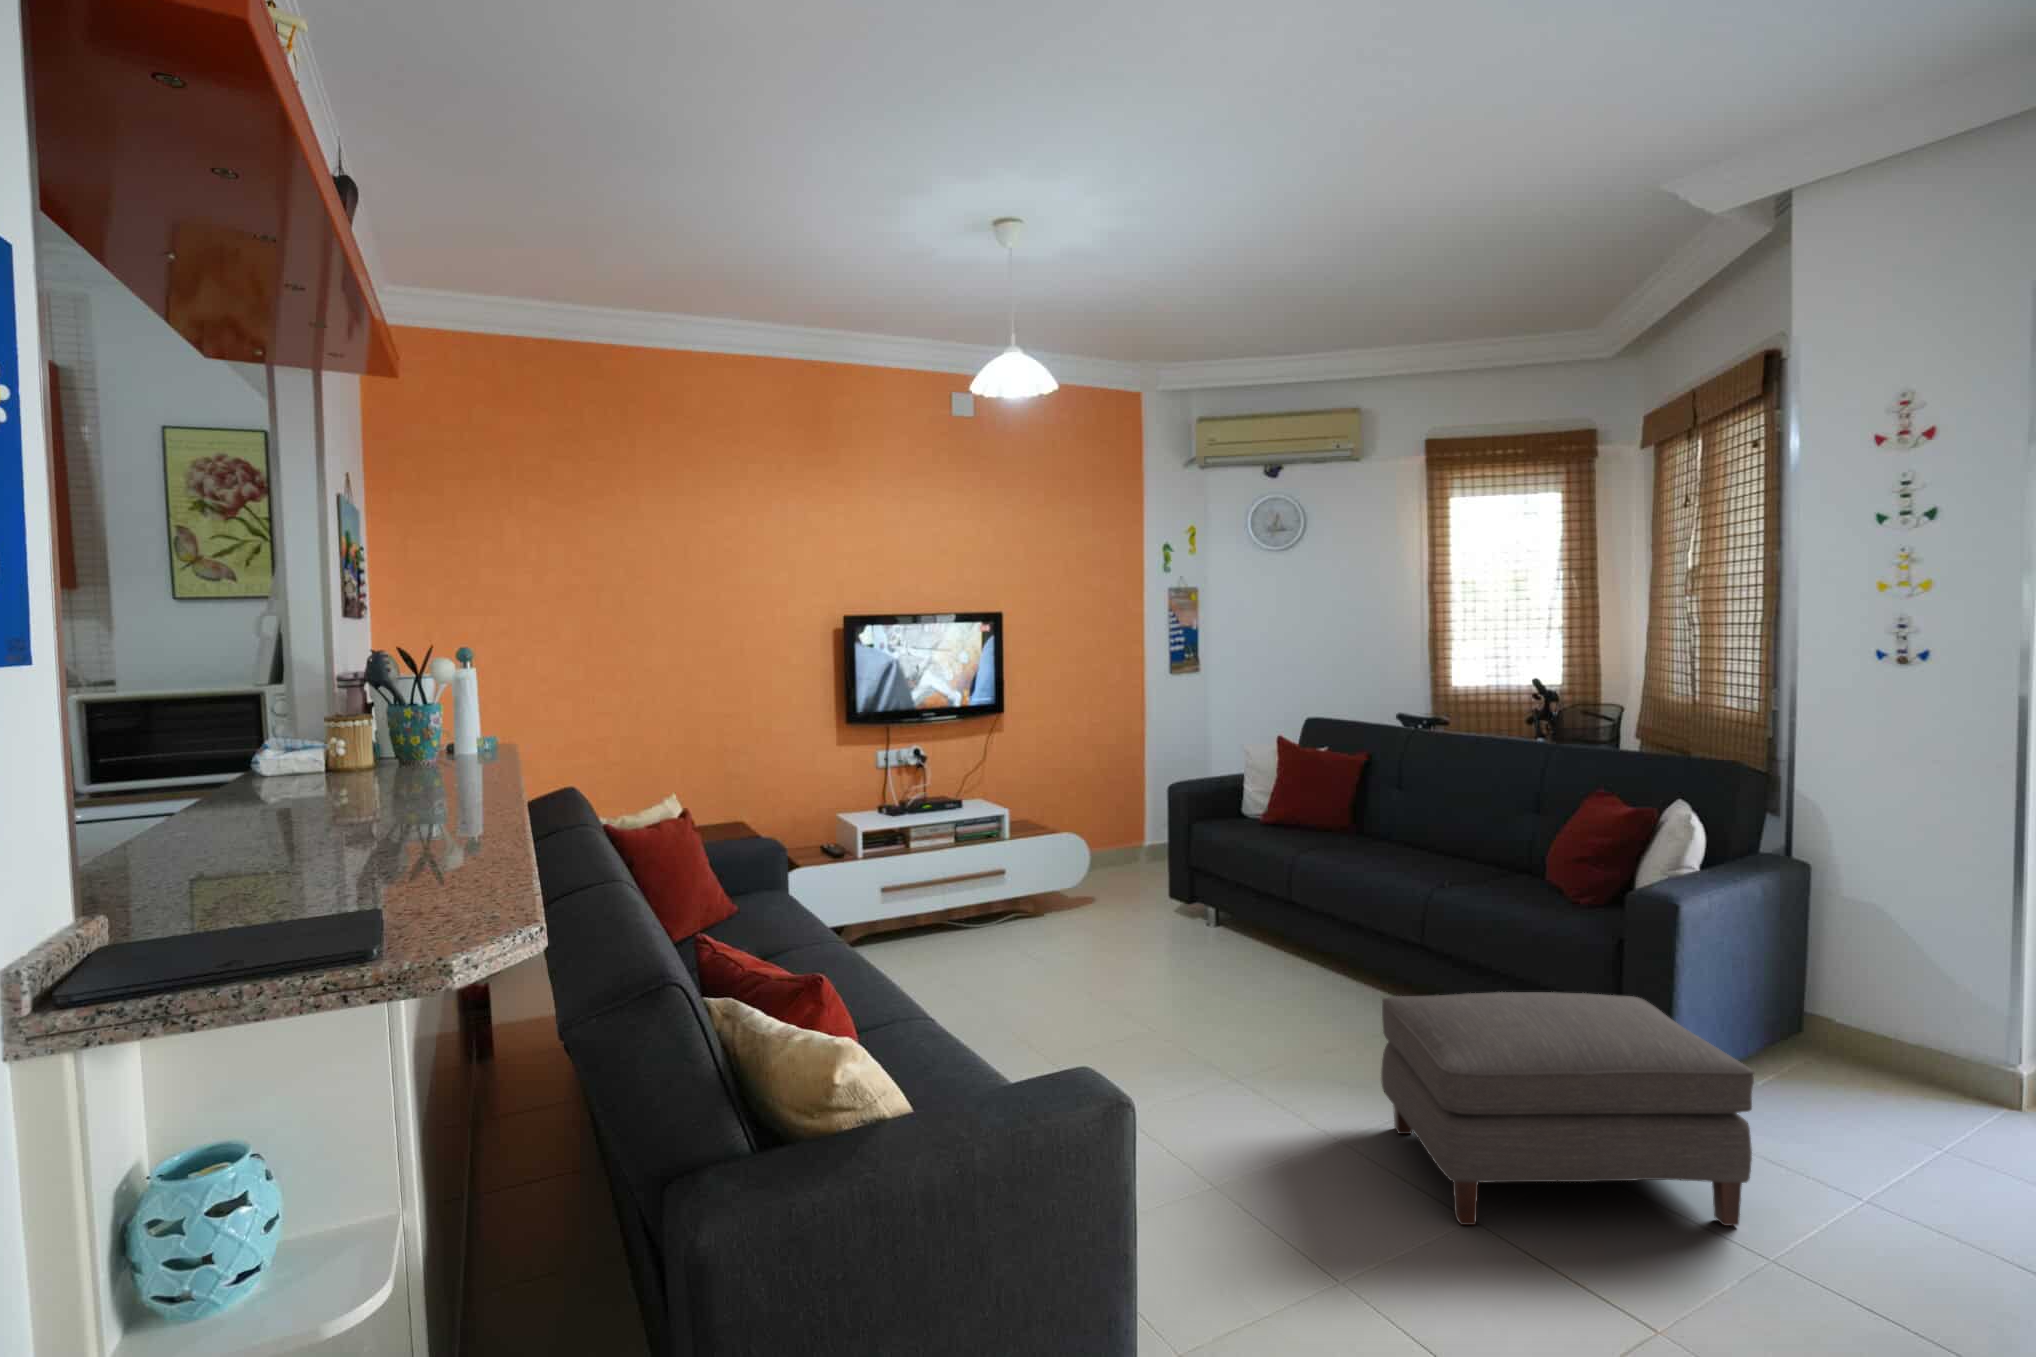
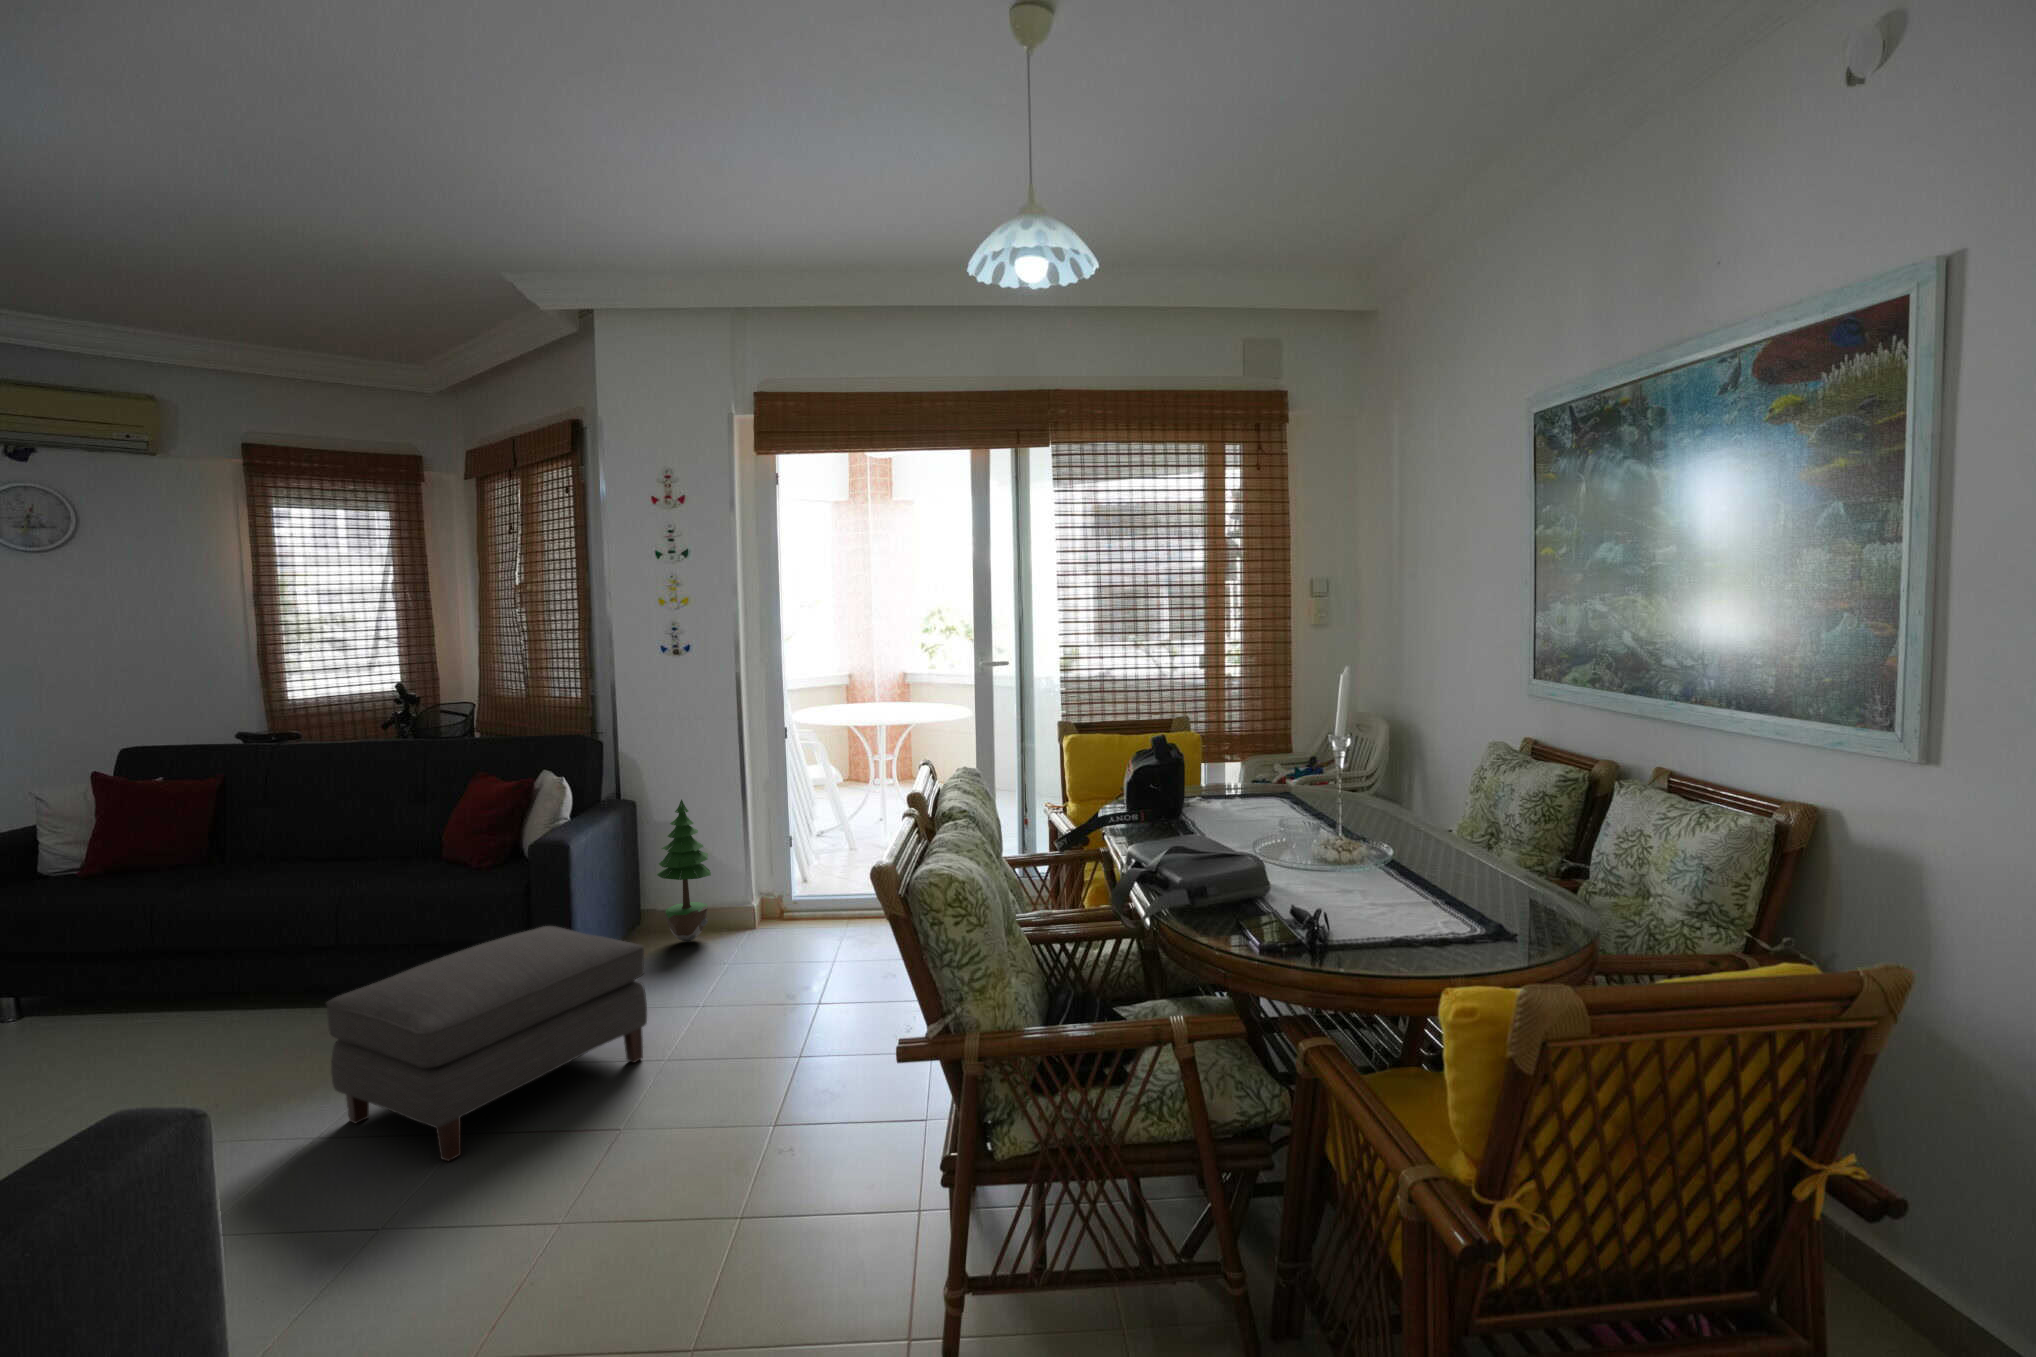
potted tree: none [1829,878,1929,1090] -> present [657,800,711,942]

